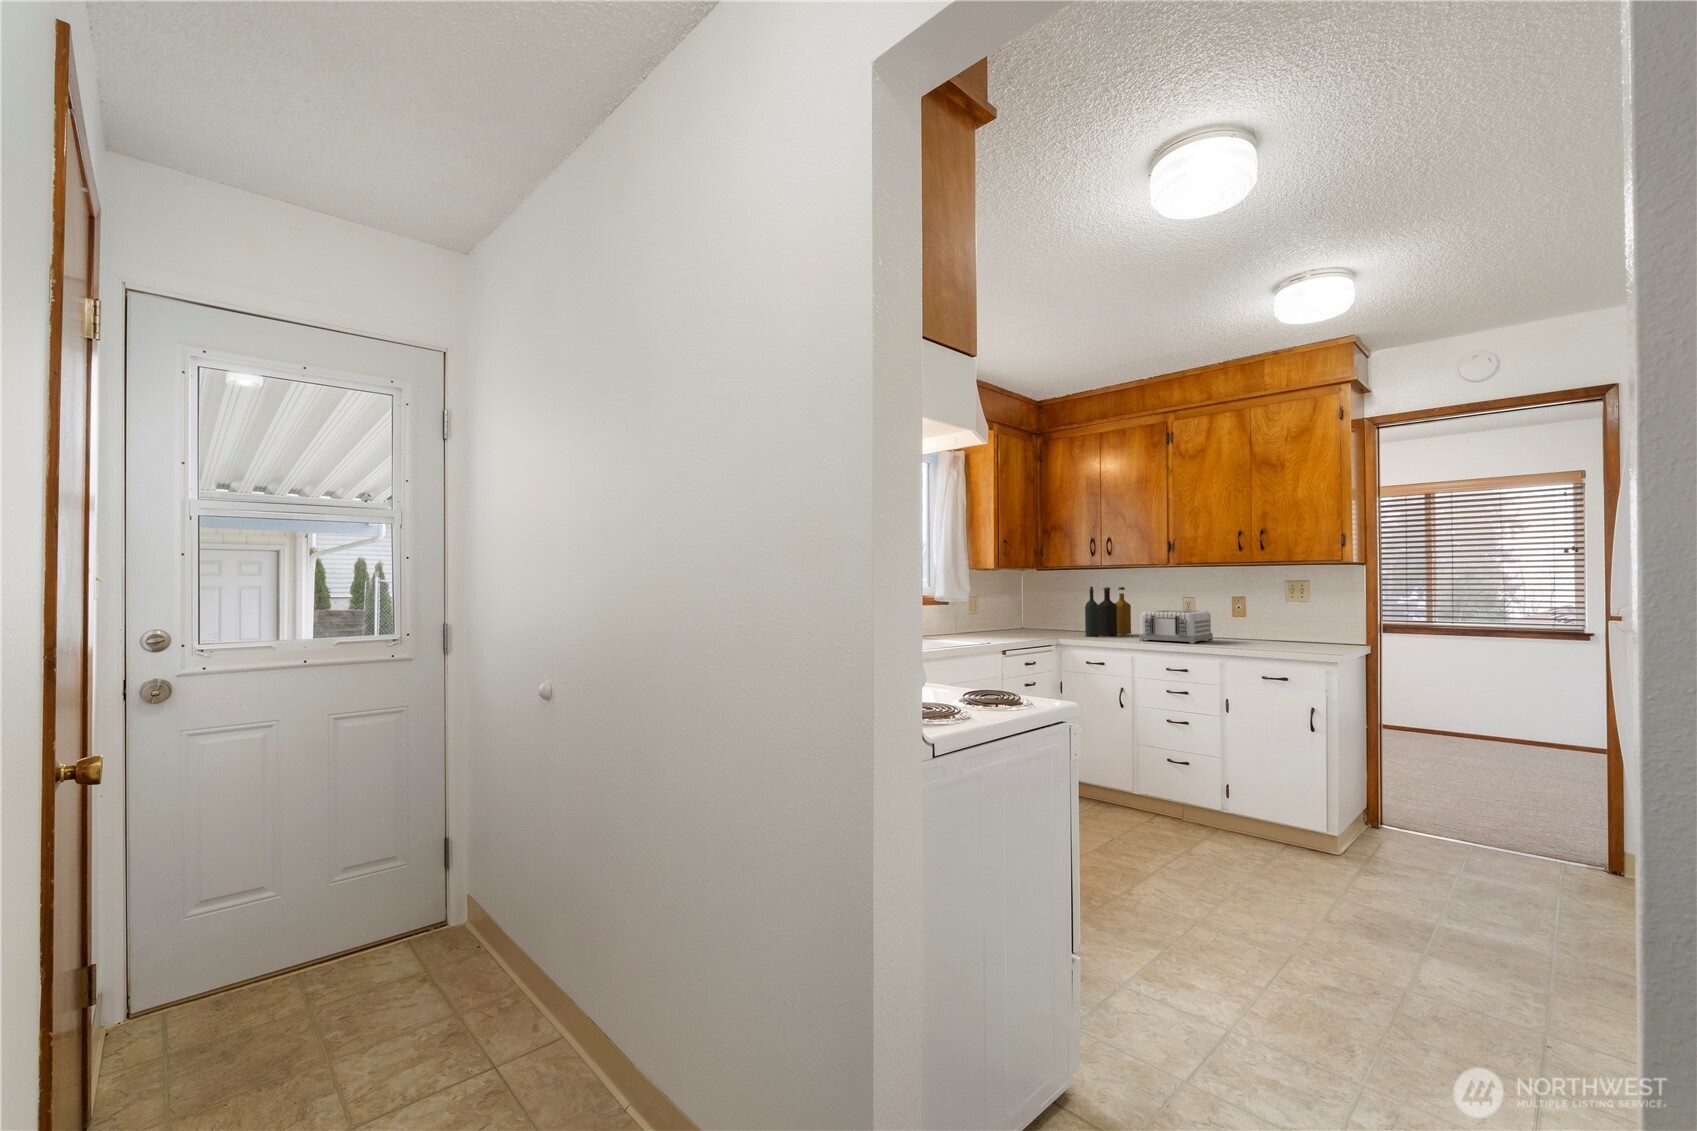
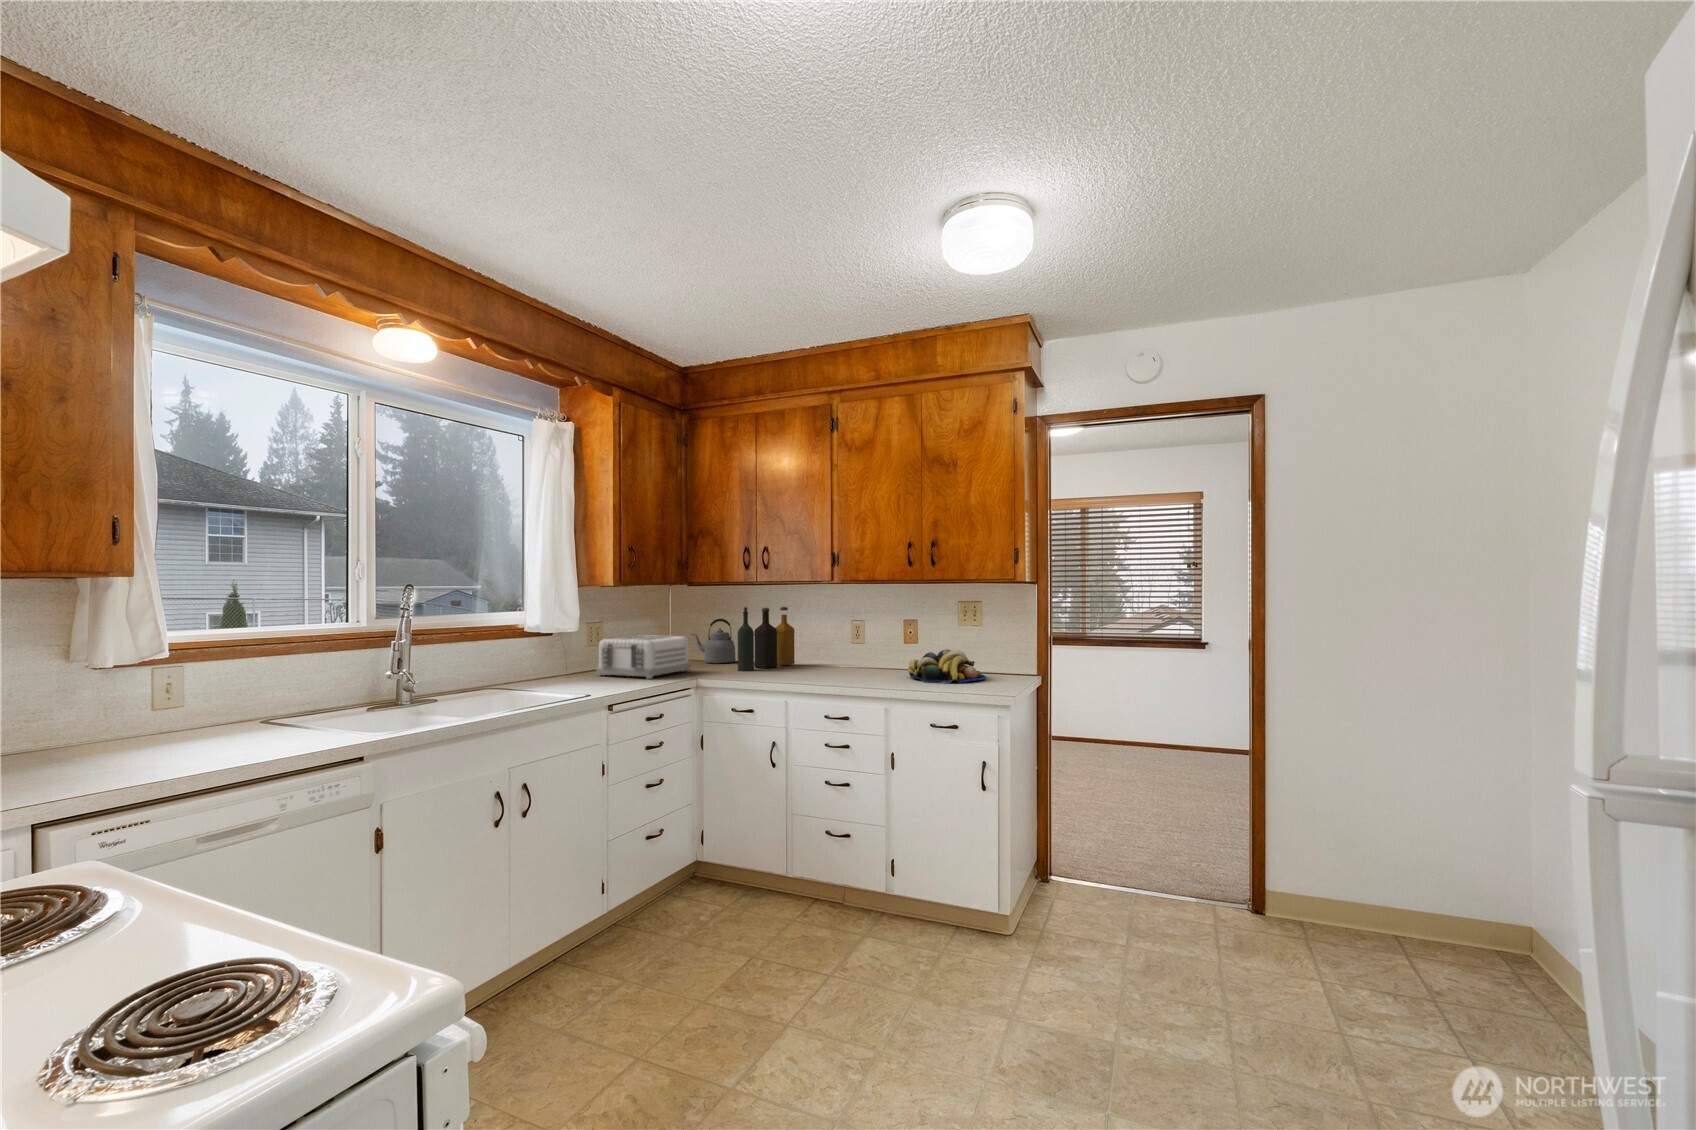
kettle: none [1041,597,1079,632] -> present [691,619,735,663]
toaster: present [1139,610,1213,644] -> present [596,635,690,679]
fruit bowl: none [1239,622,1314,648] -> present [908,650,986,683]

